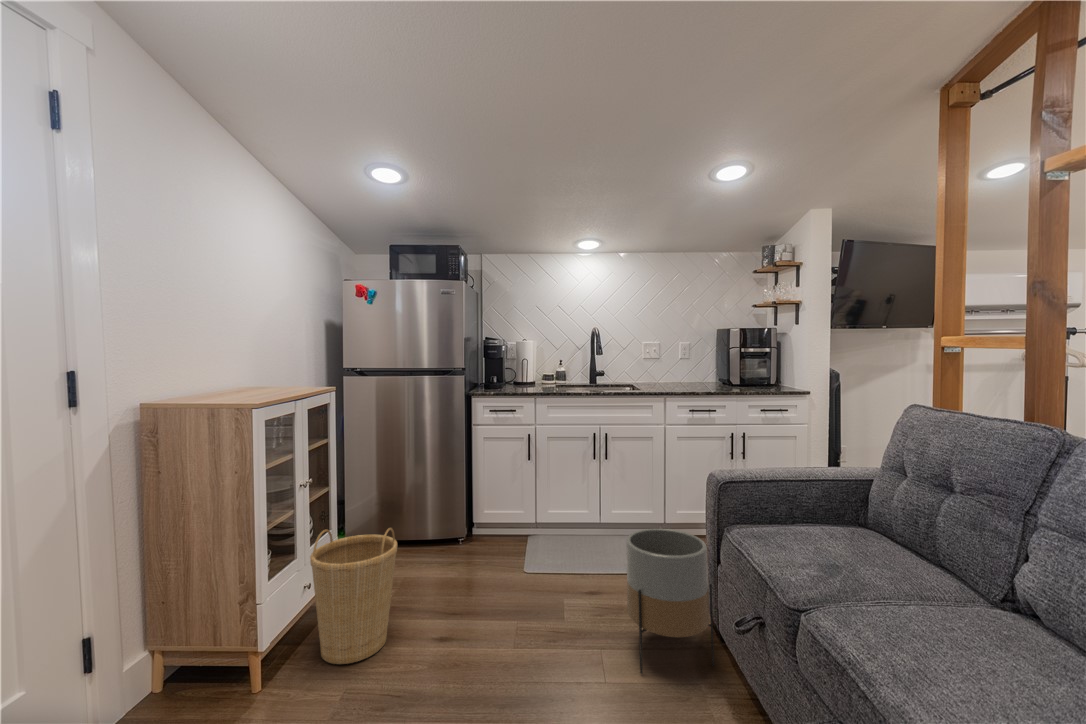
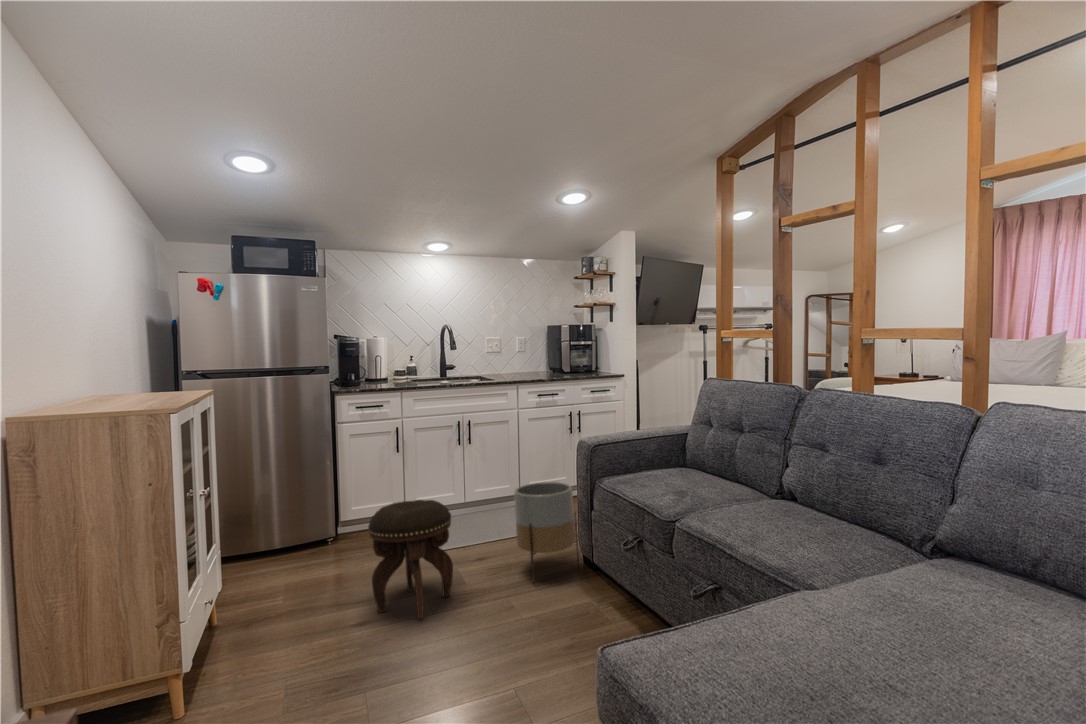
footstool: none [444,527,539,683] -> present [368,500,453,618]
basket: present [310,528,397,664] -> none [229,516,315,645]

